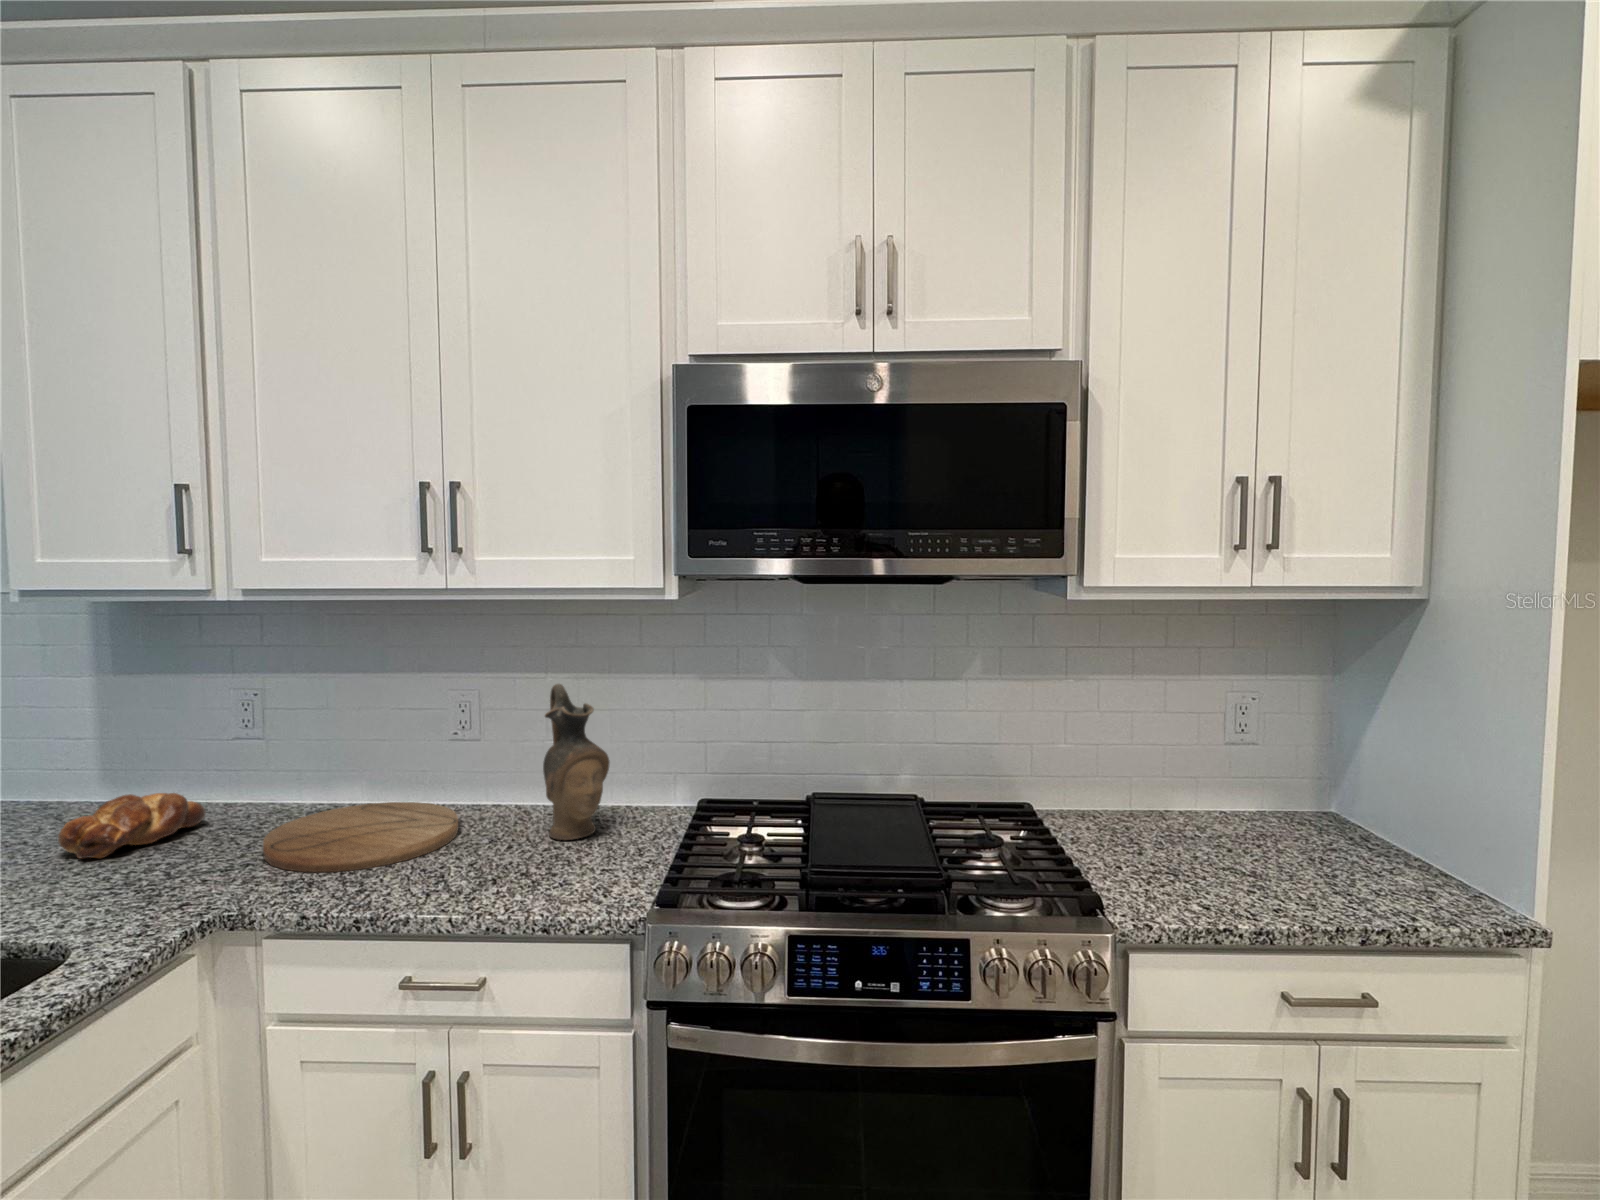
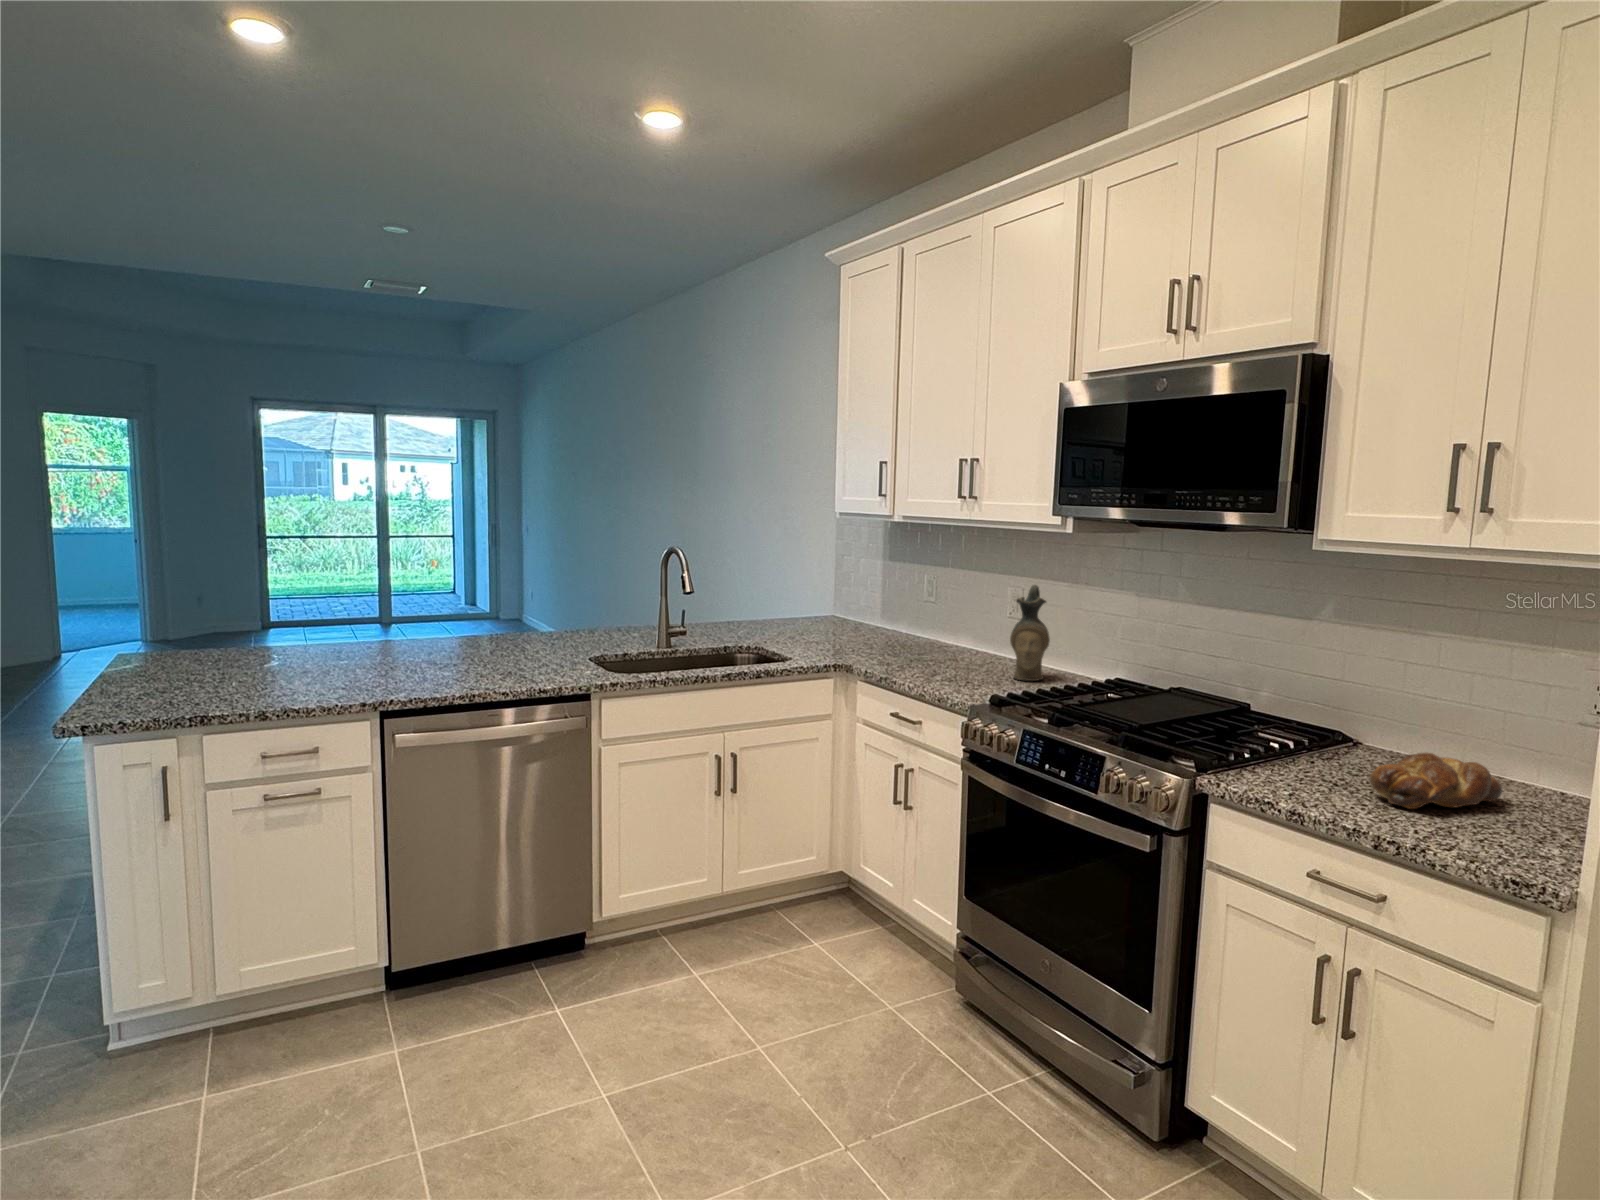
bread loaf: present [58,793,205,858] -> present [1369,753,1502,809]
cutting board: present [263,802,458,872] -> none [890,645,990,669]

